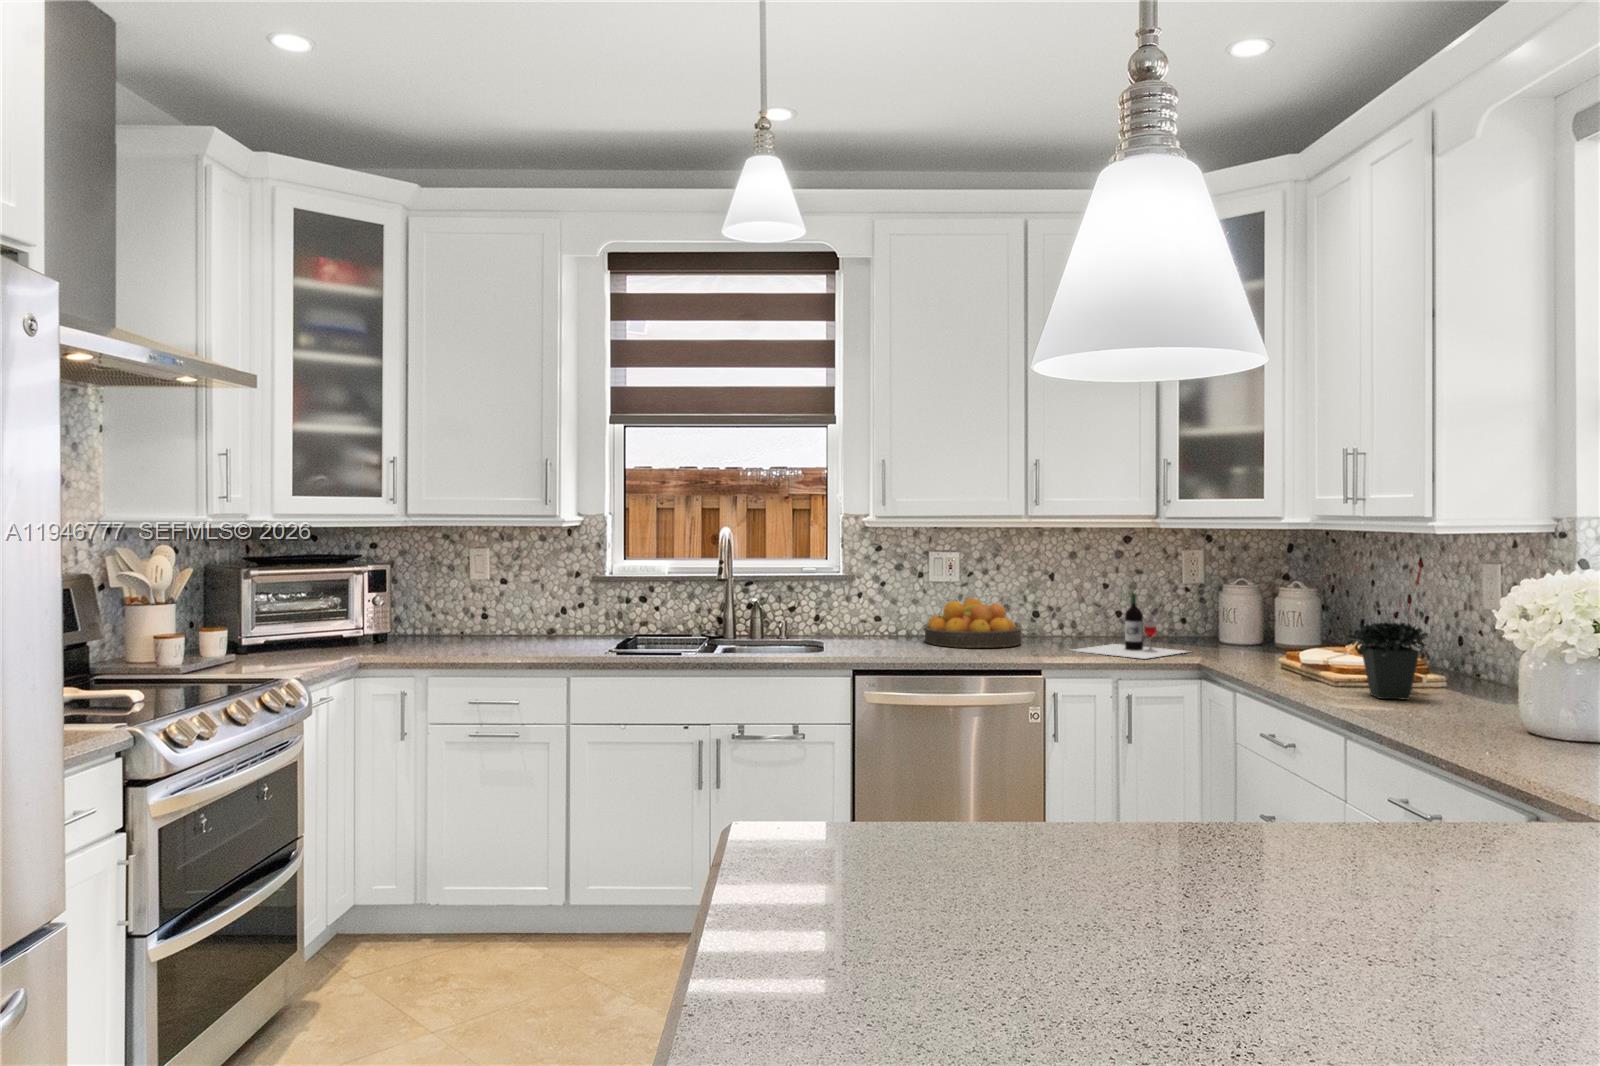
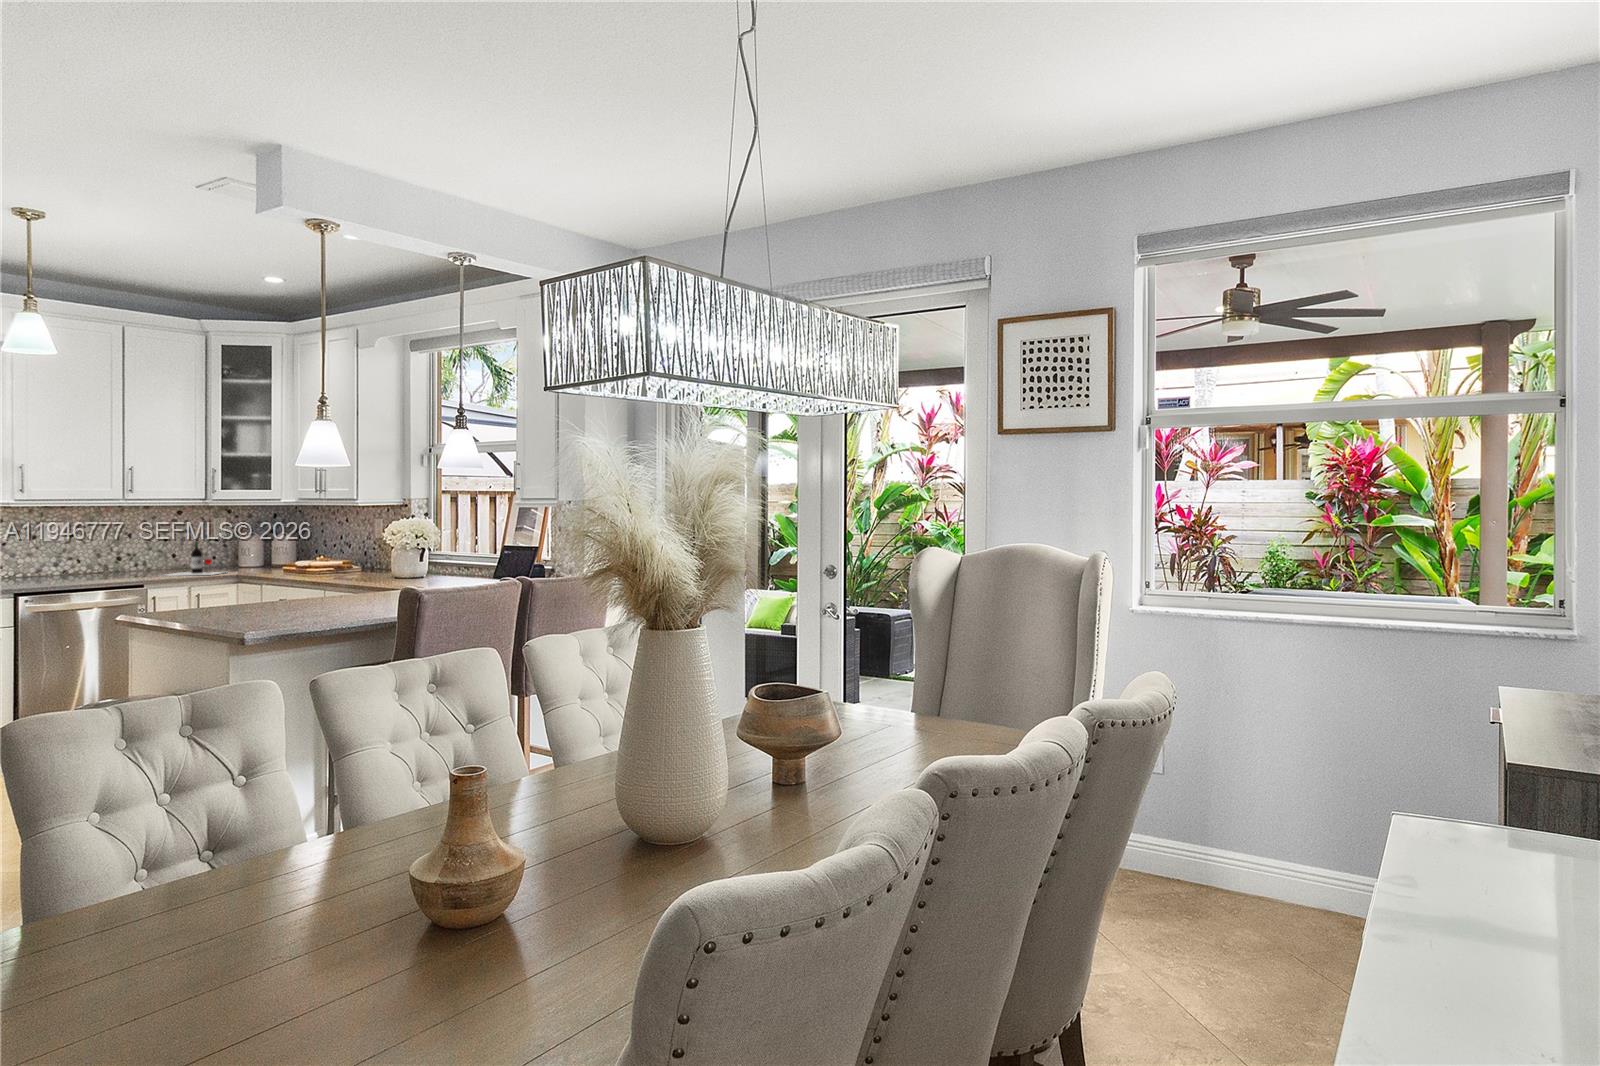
potted plant: present [1347,562,1428,700] -> none [324,517,359,576]
fruit bowl: present [925,598,1021,648] -> none [45,550,121,579]

